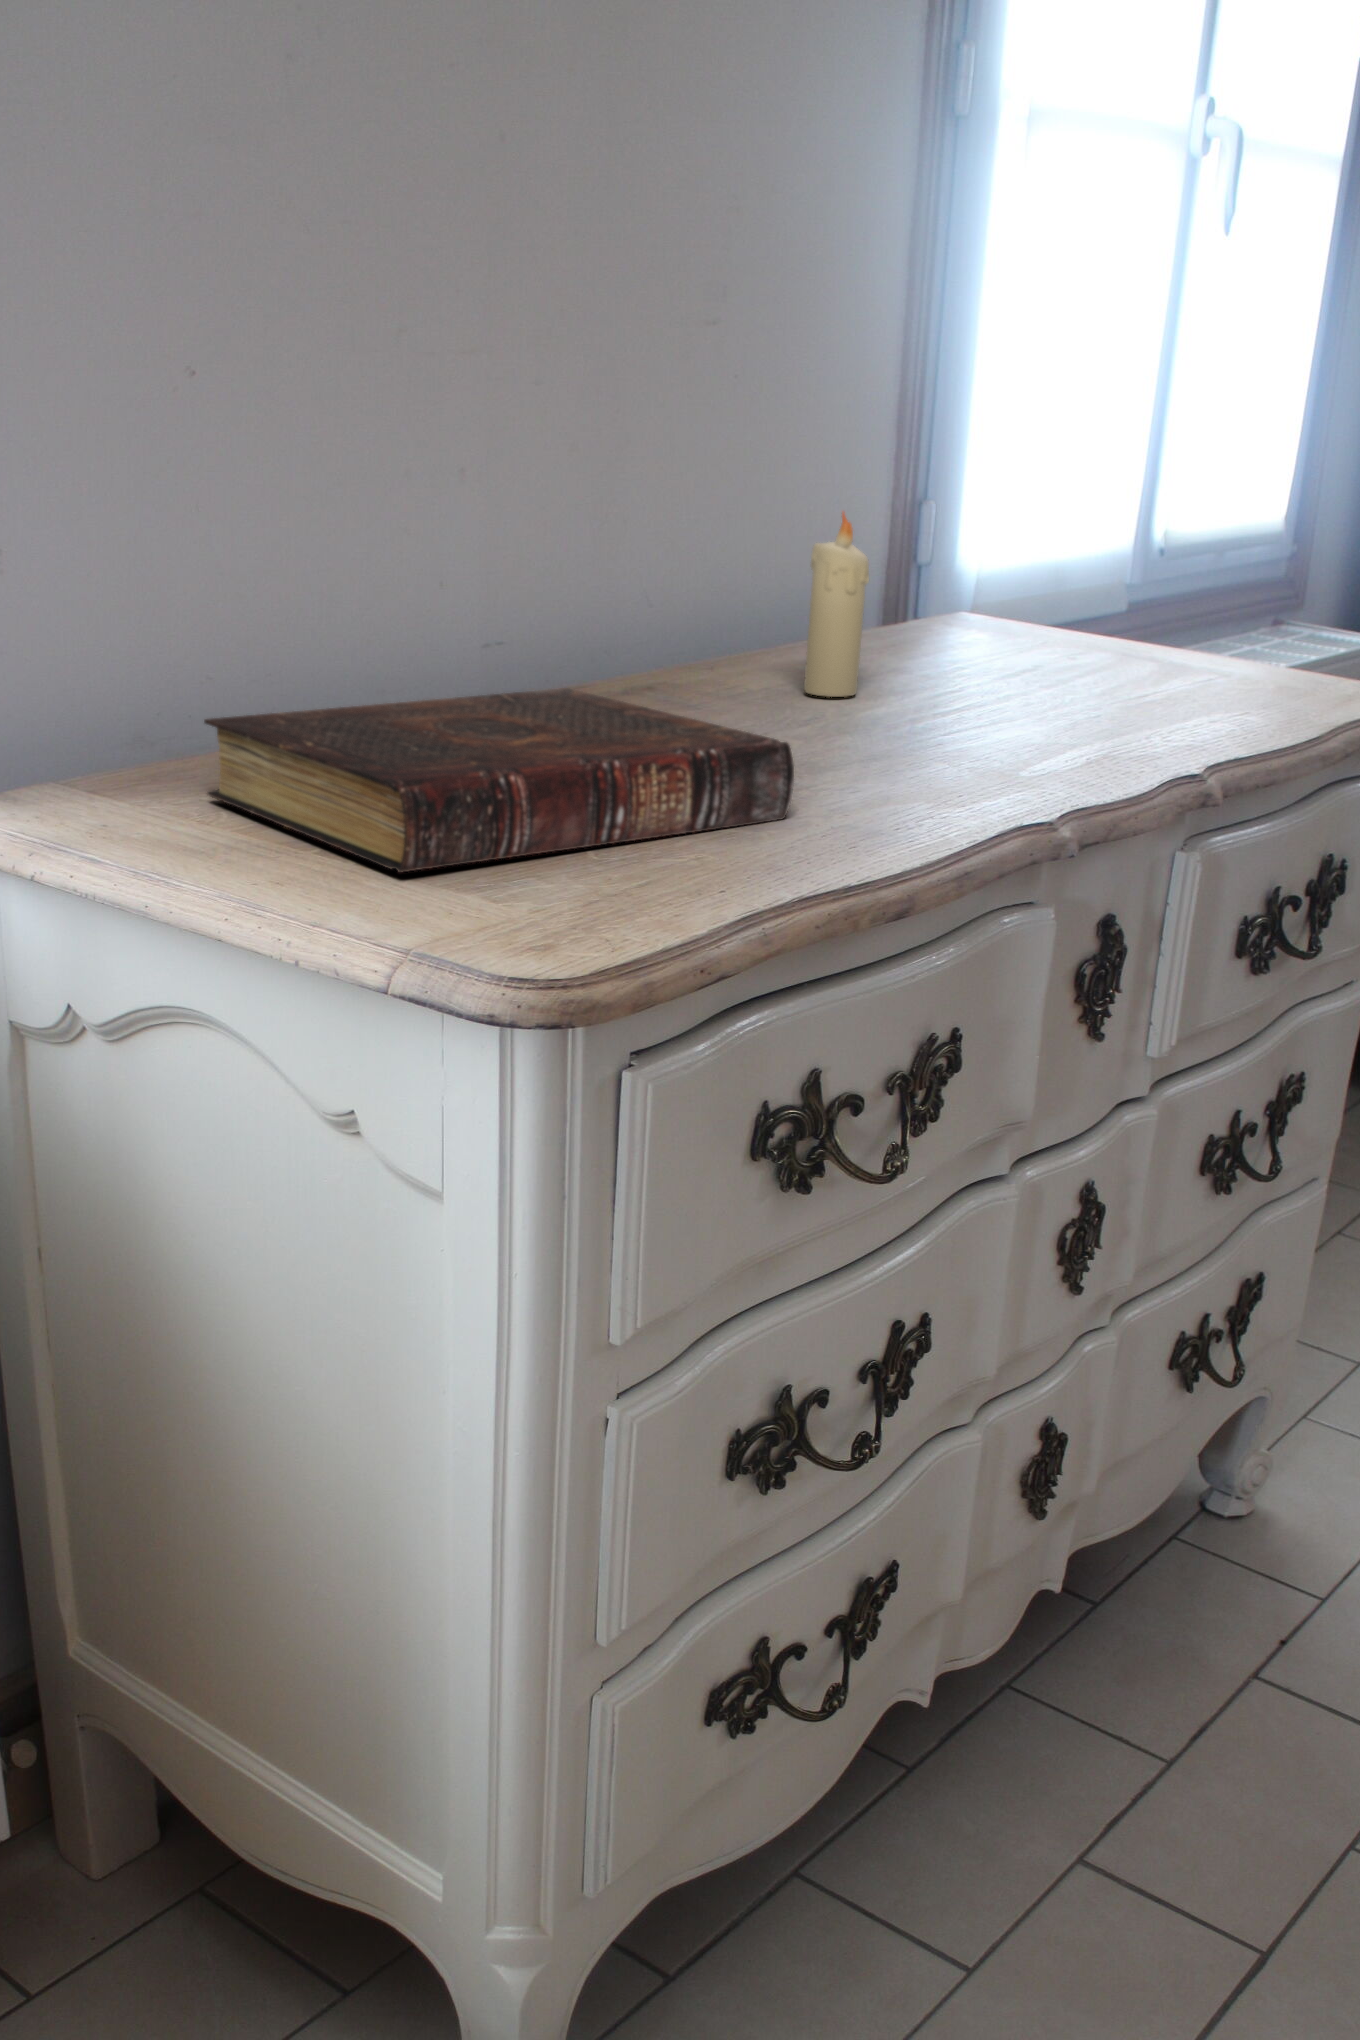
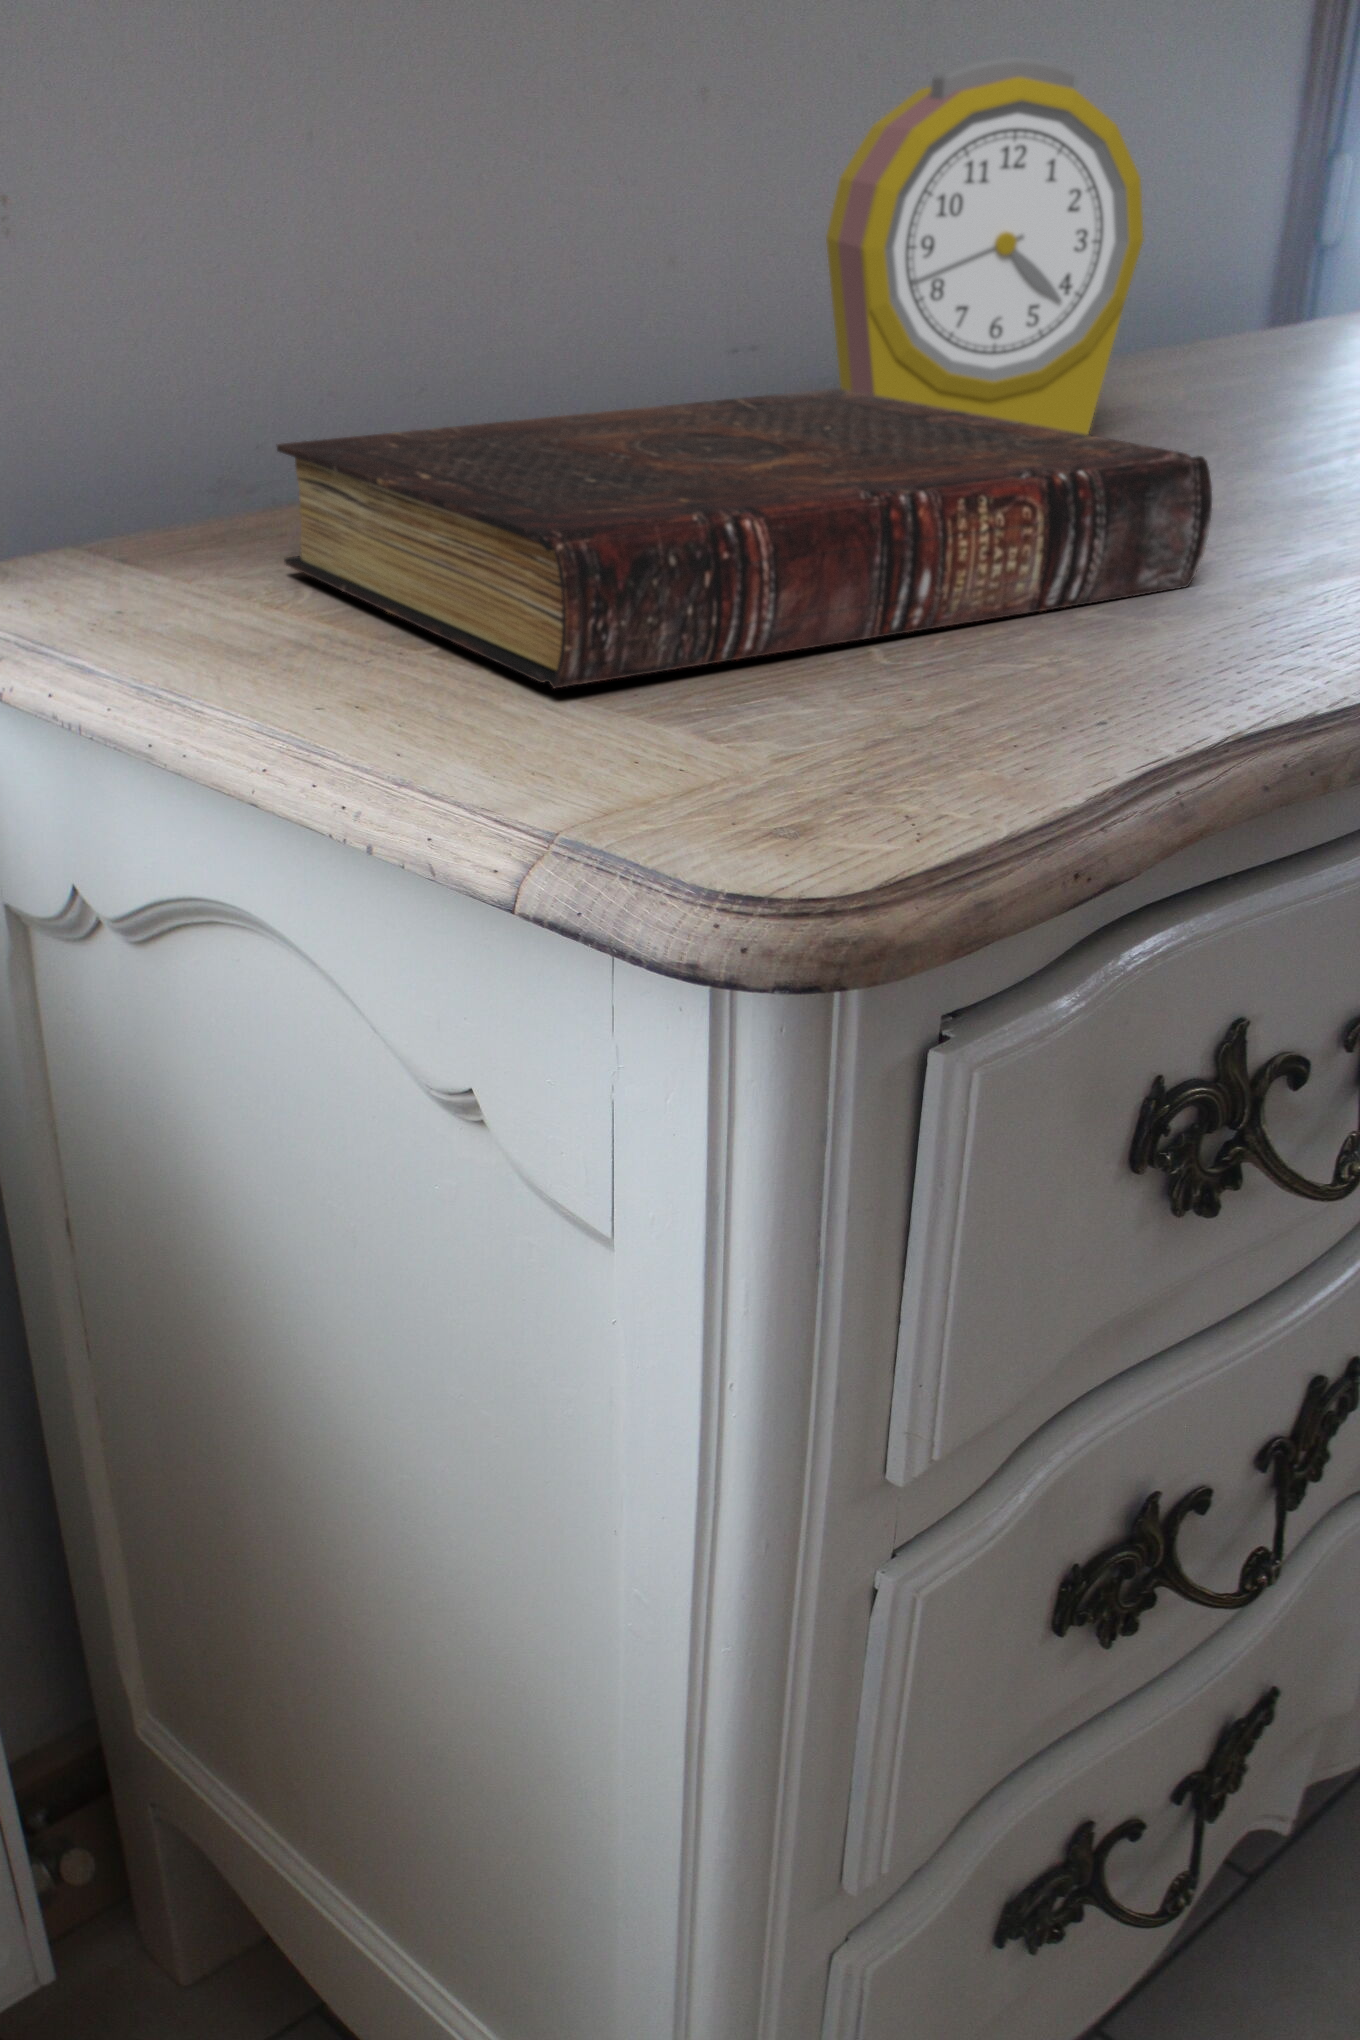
alarm clock: none [558,479,765,730] -> present [826,57,1144,435]
candle: present [804,512,869,697] -> none [1180,110,1293,402]

